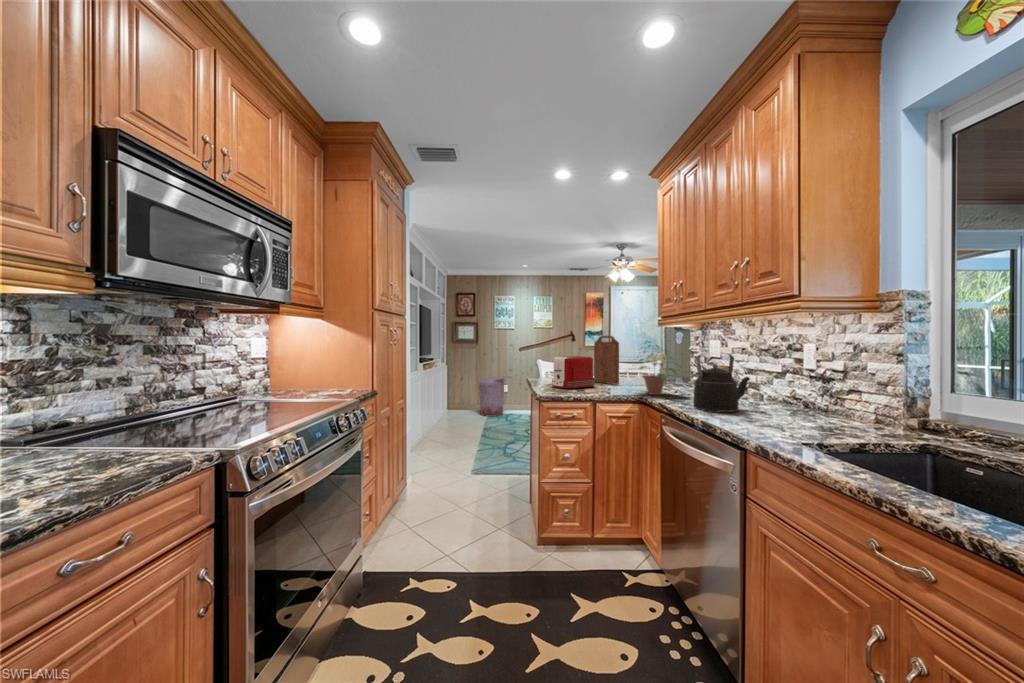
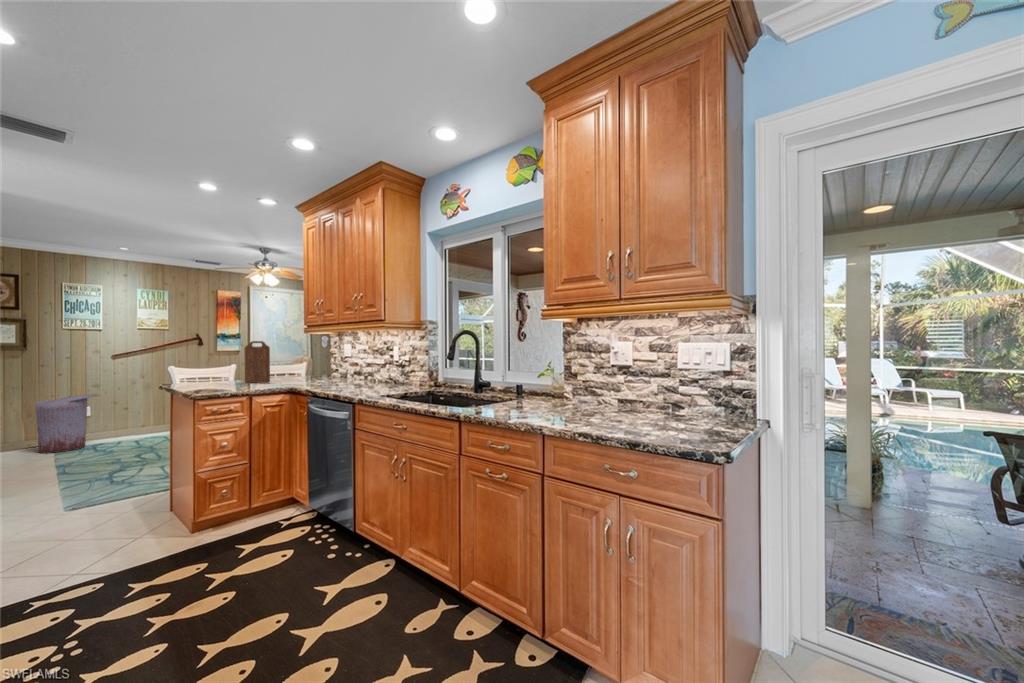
potted plant: present [639,341,676,395] -> none [278,345,326,386]
kettle: present [693,354,750,413] -> none [329,354,364,391]
toaster: present [552,356,595,389] -> none [203,360,248,389]

